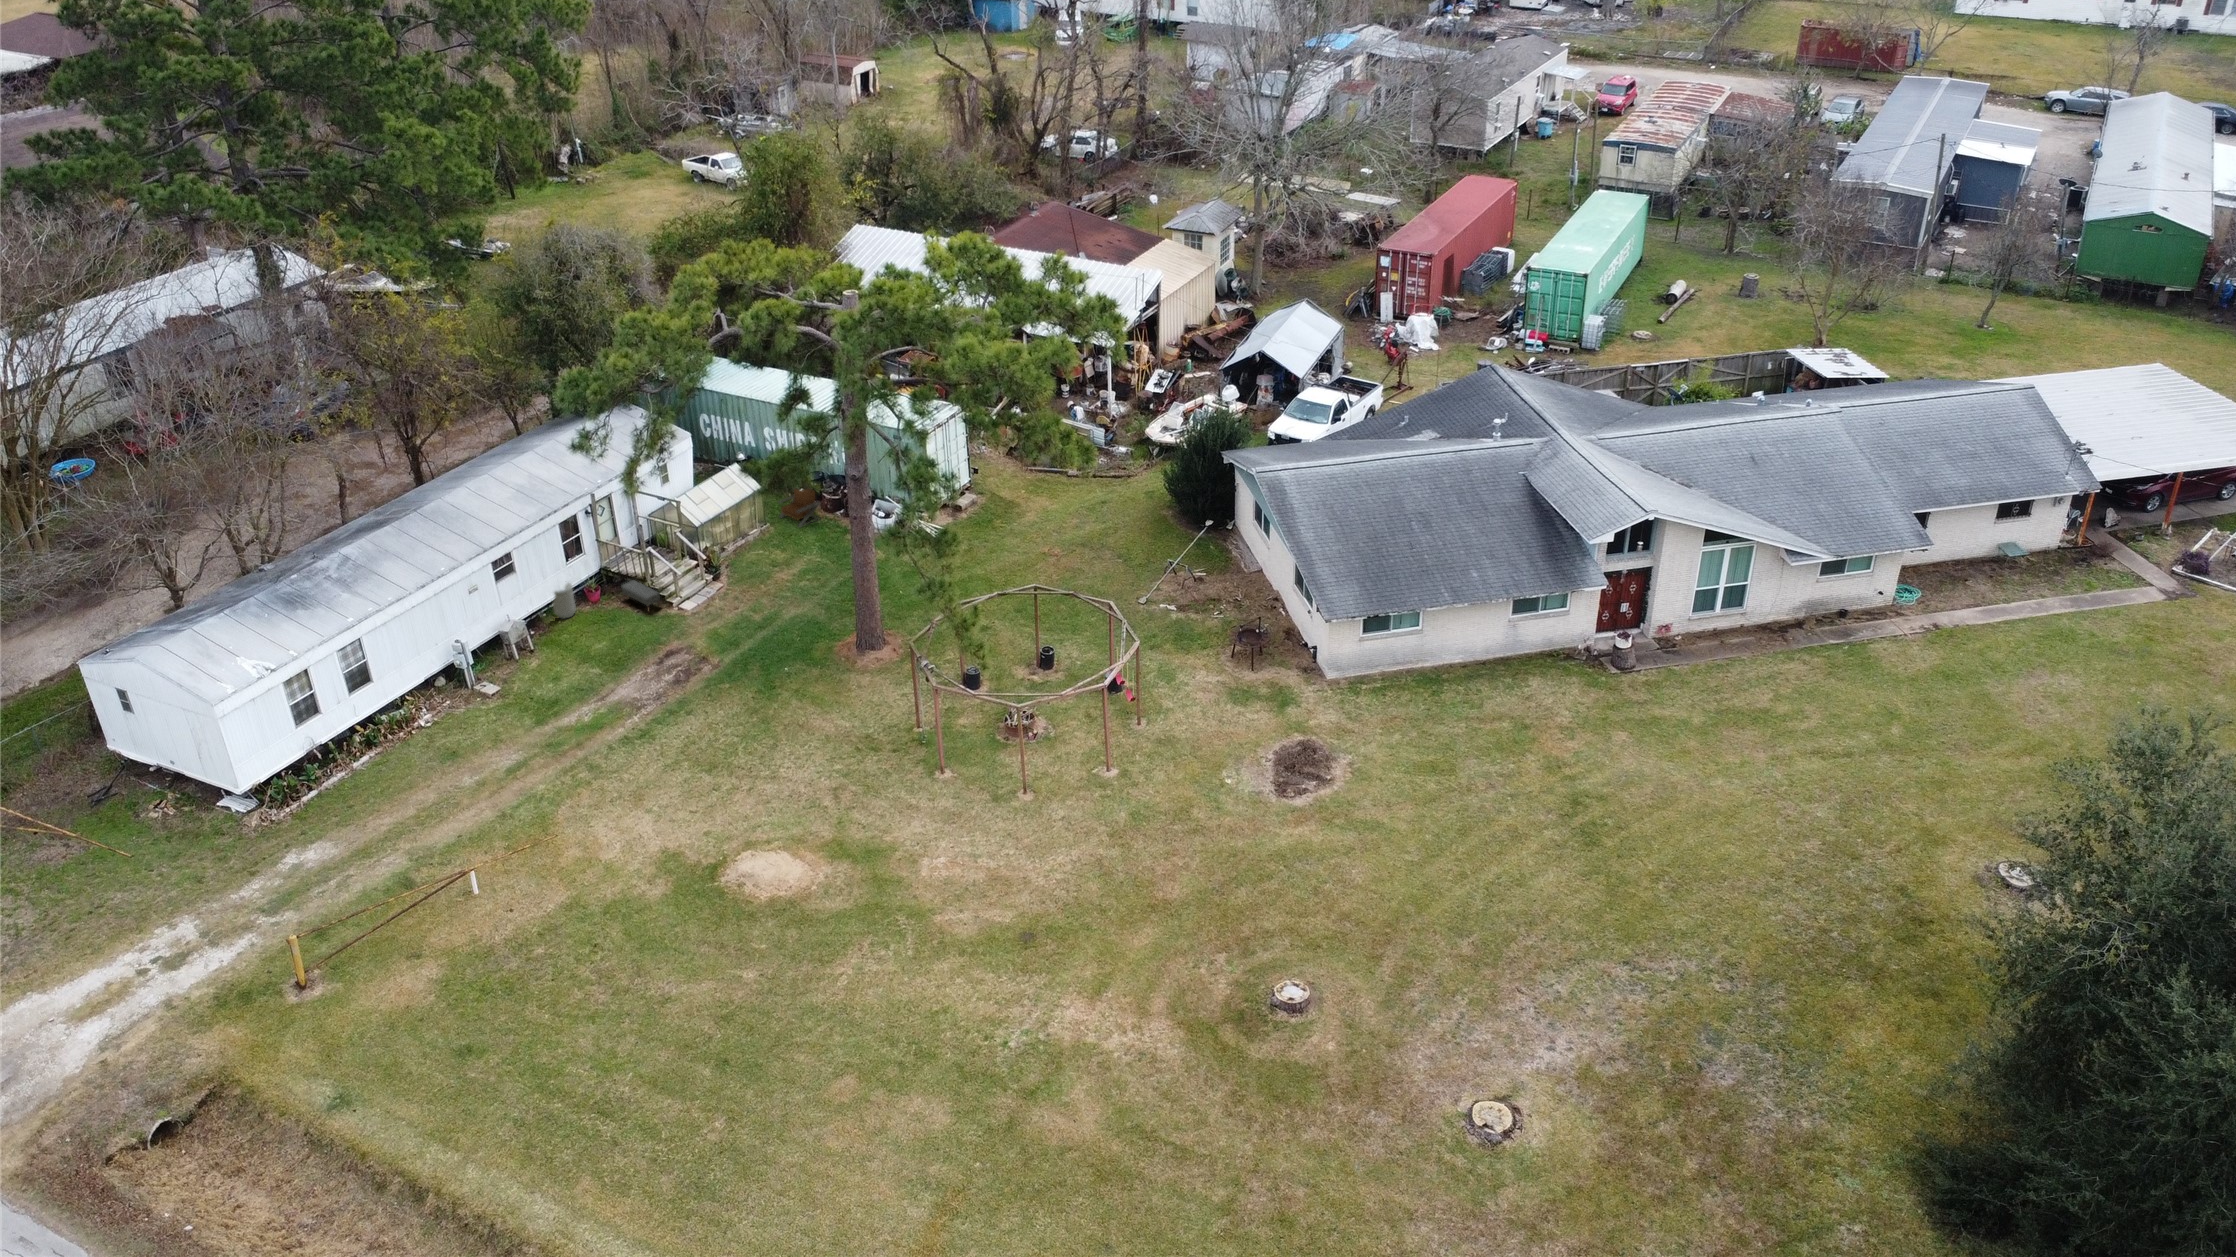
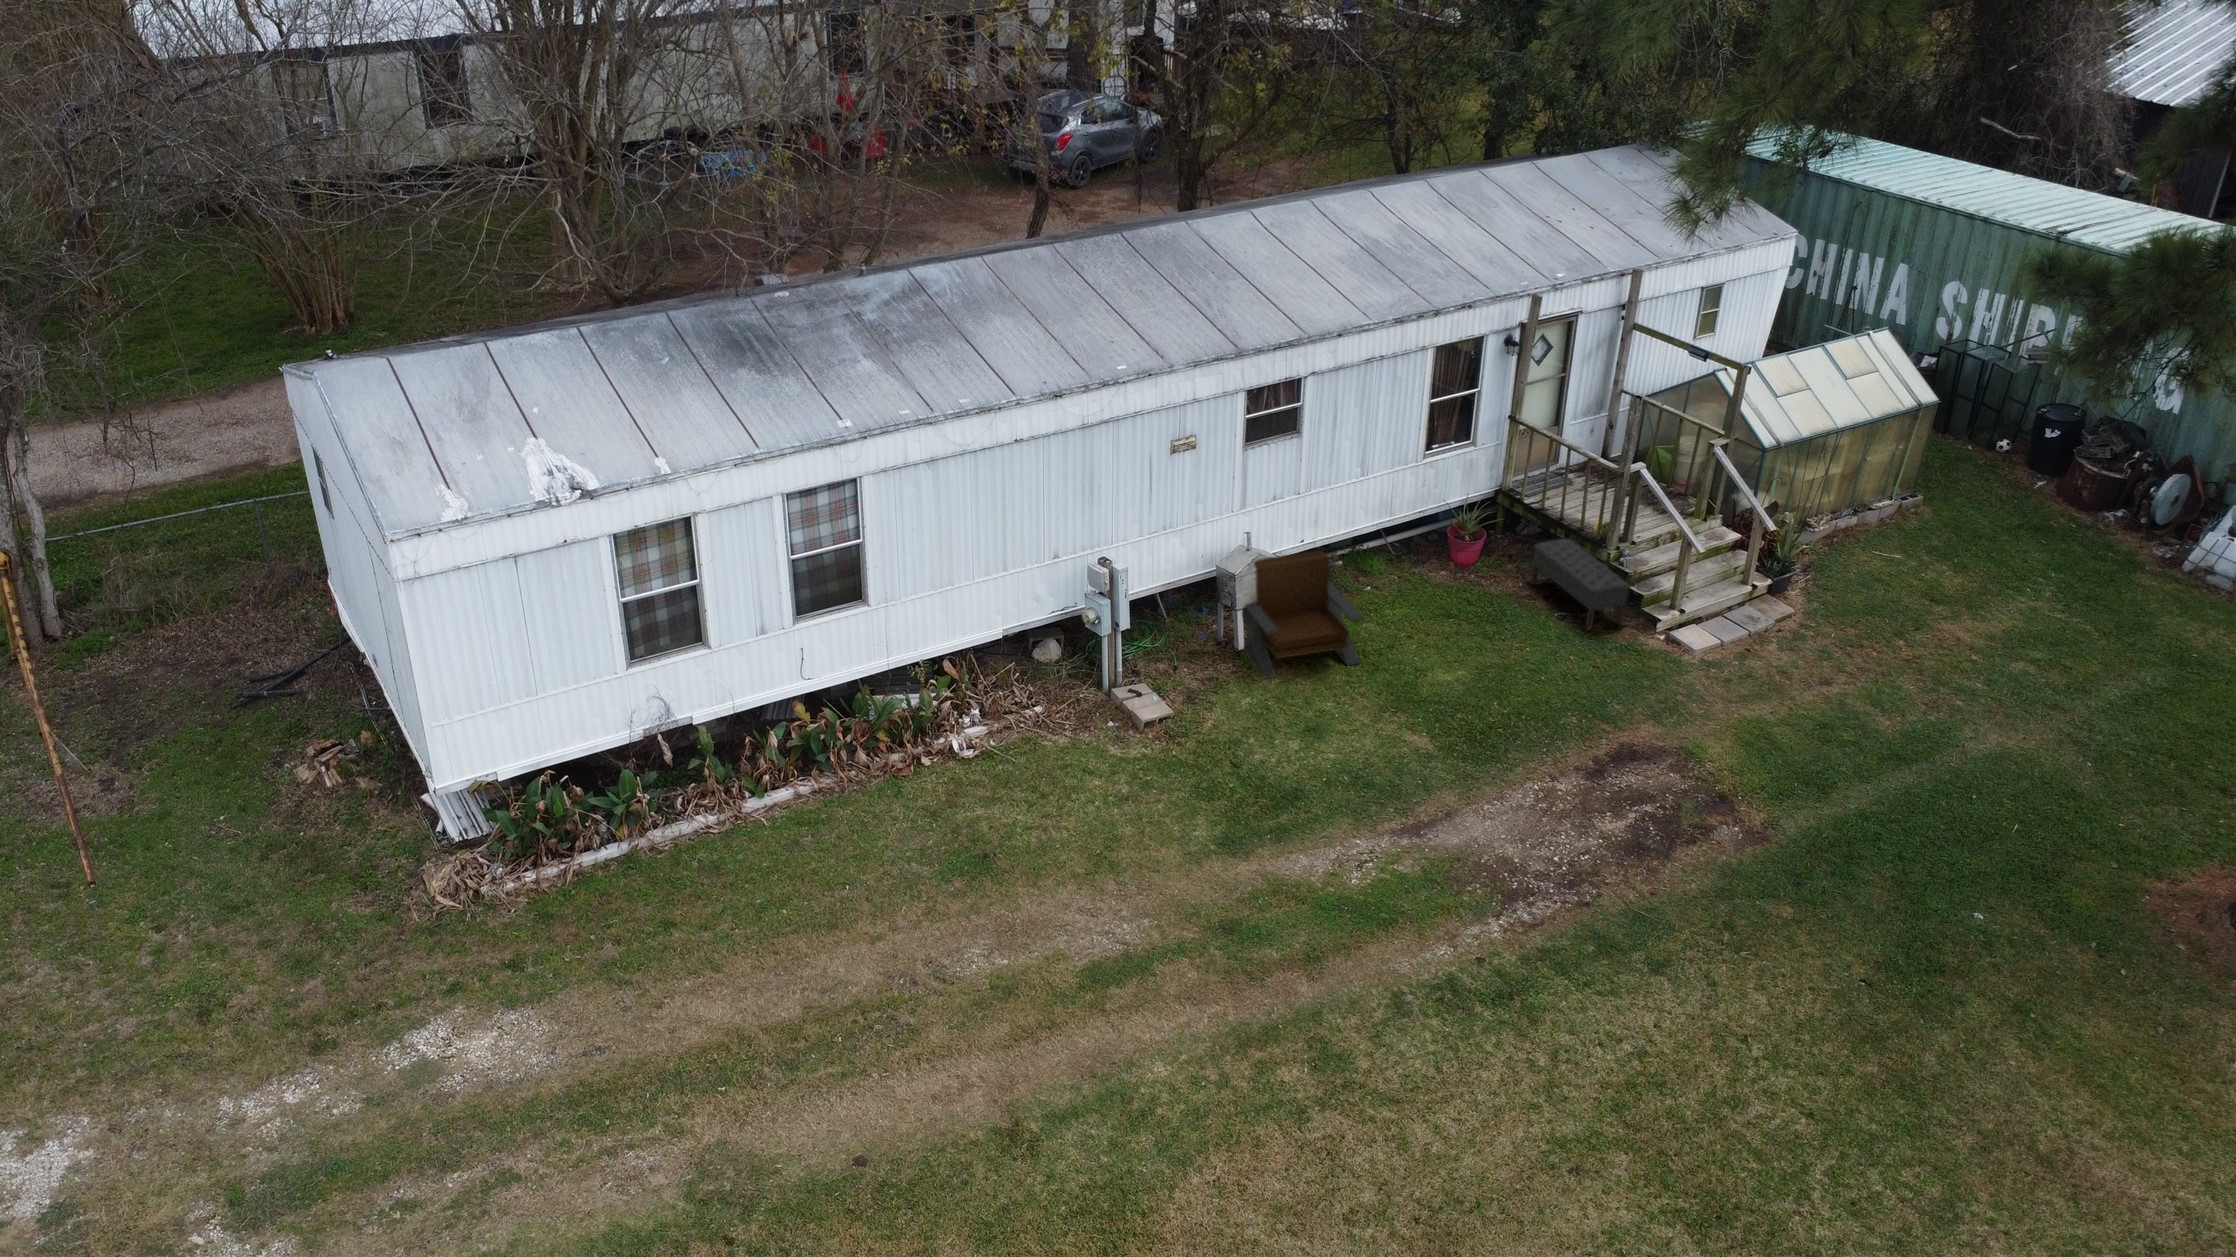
lounge chair: present [779,489,820,527] -> present [1242,550,1363,678]
trash can: present [553,583,576,618] -> none [1359,496,1419,588]

